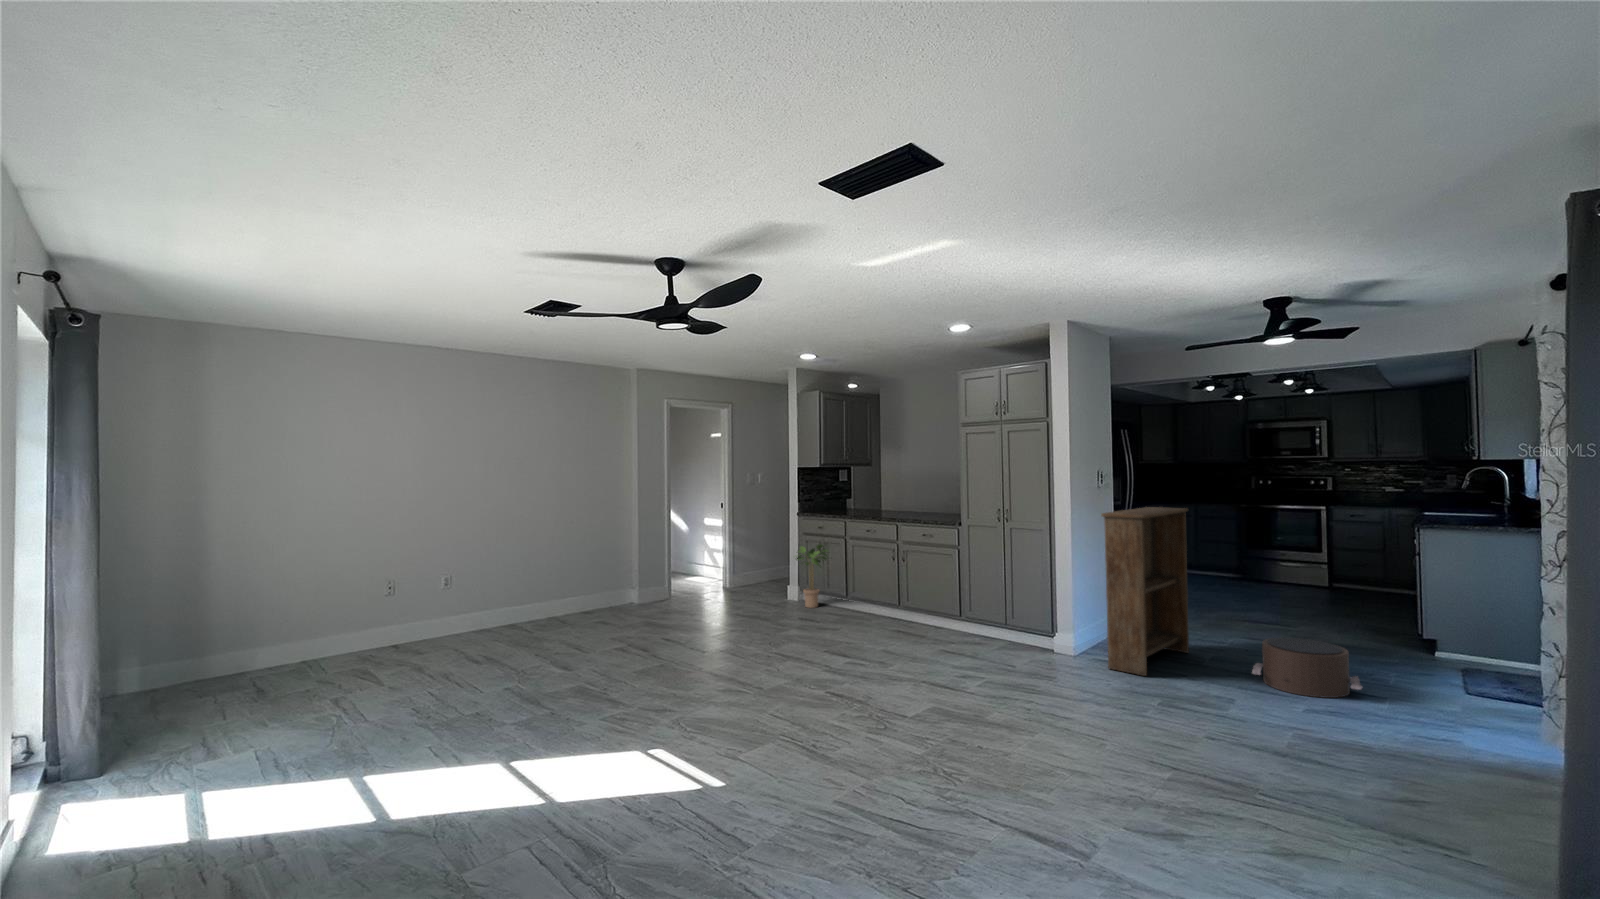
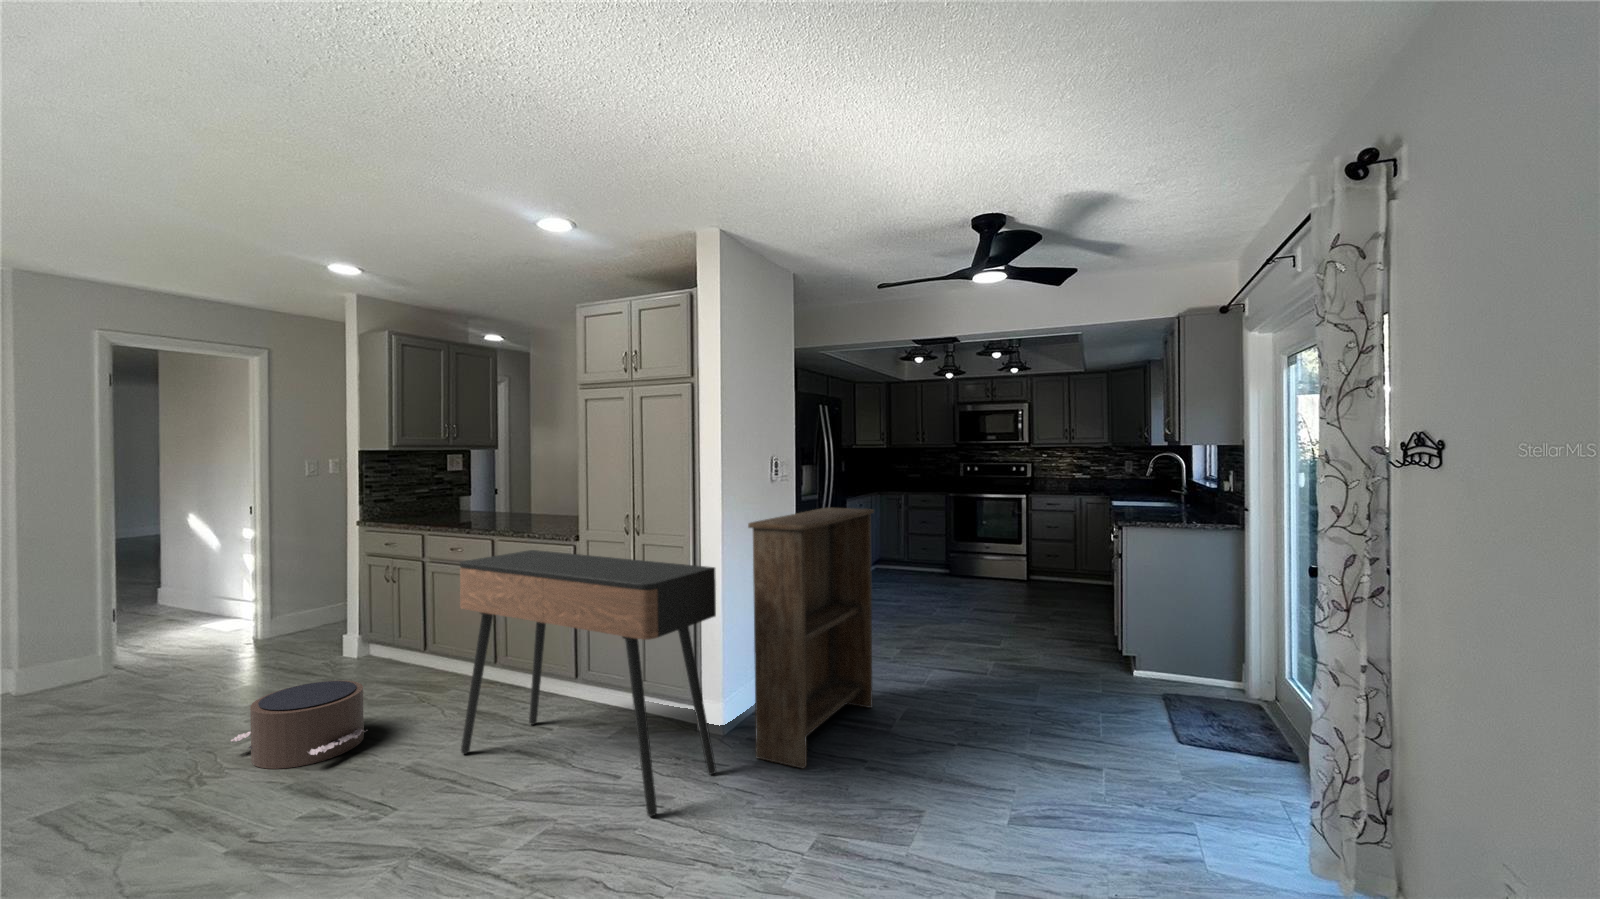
console table: none [910,530,1084,685] -> present [460,550,716,816]
potted plant: present [796,545,828,608] -> none [333,571,403,670]
pouf: present [1252,638,1362,698] -> present [231,680,365,769]

